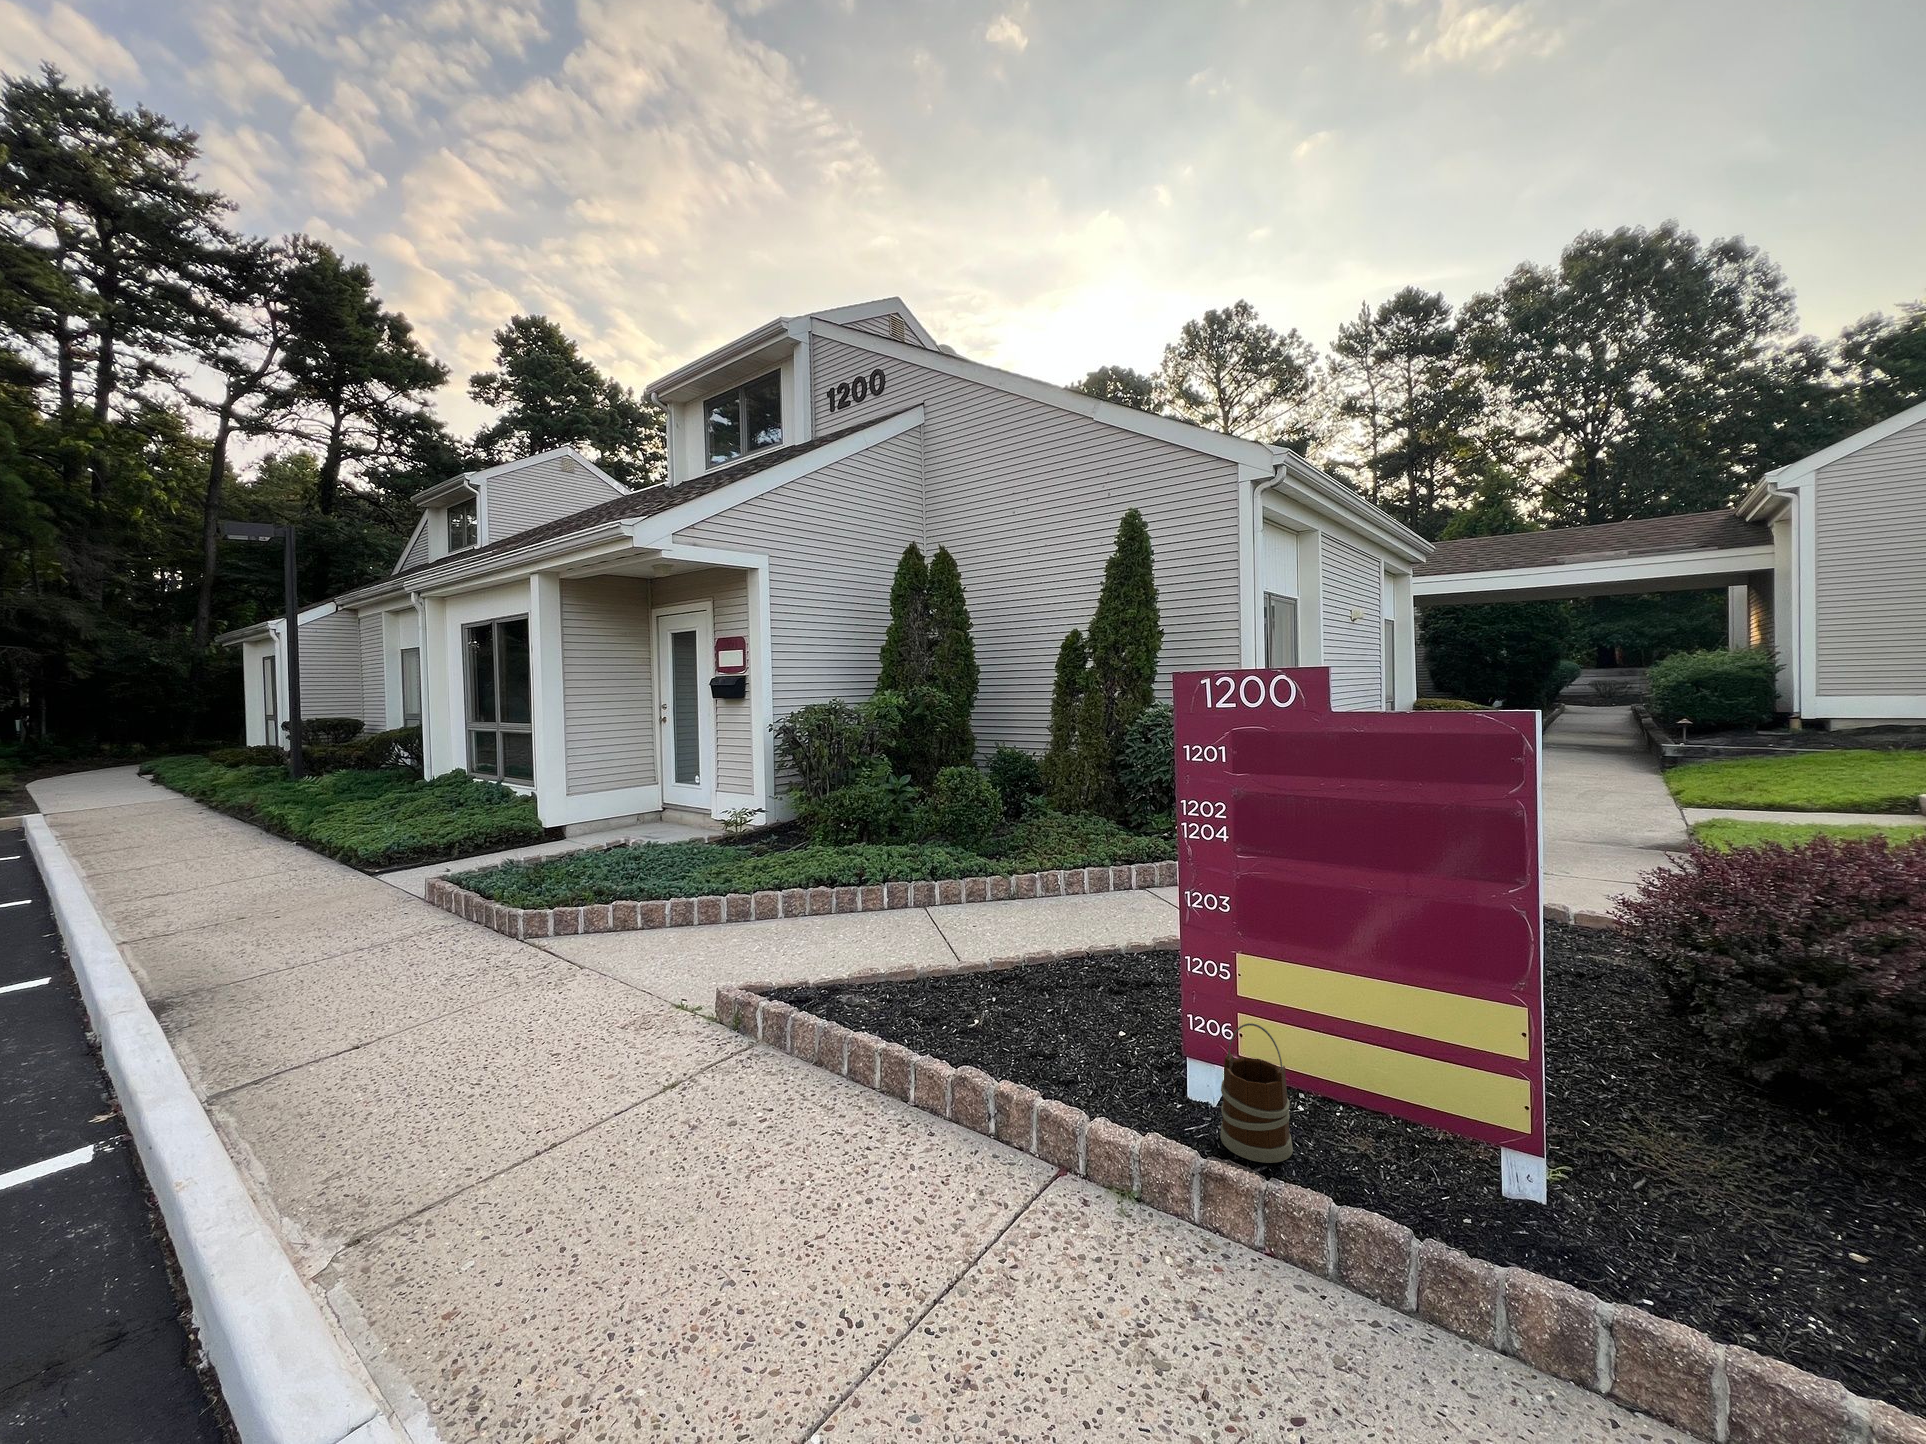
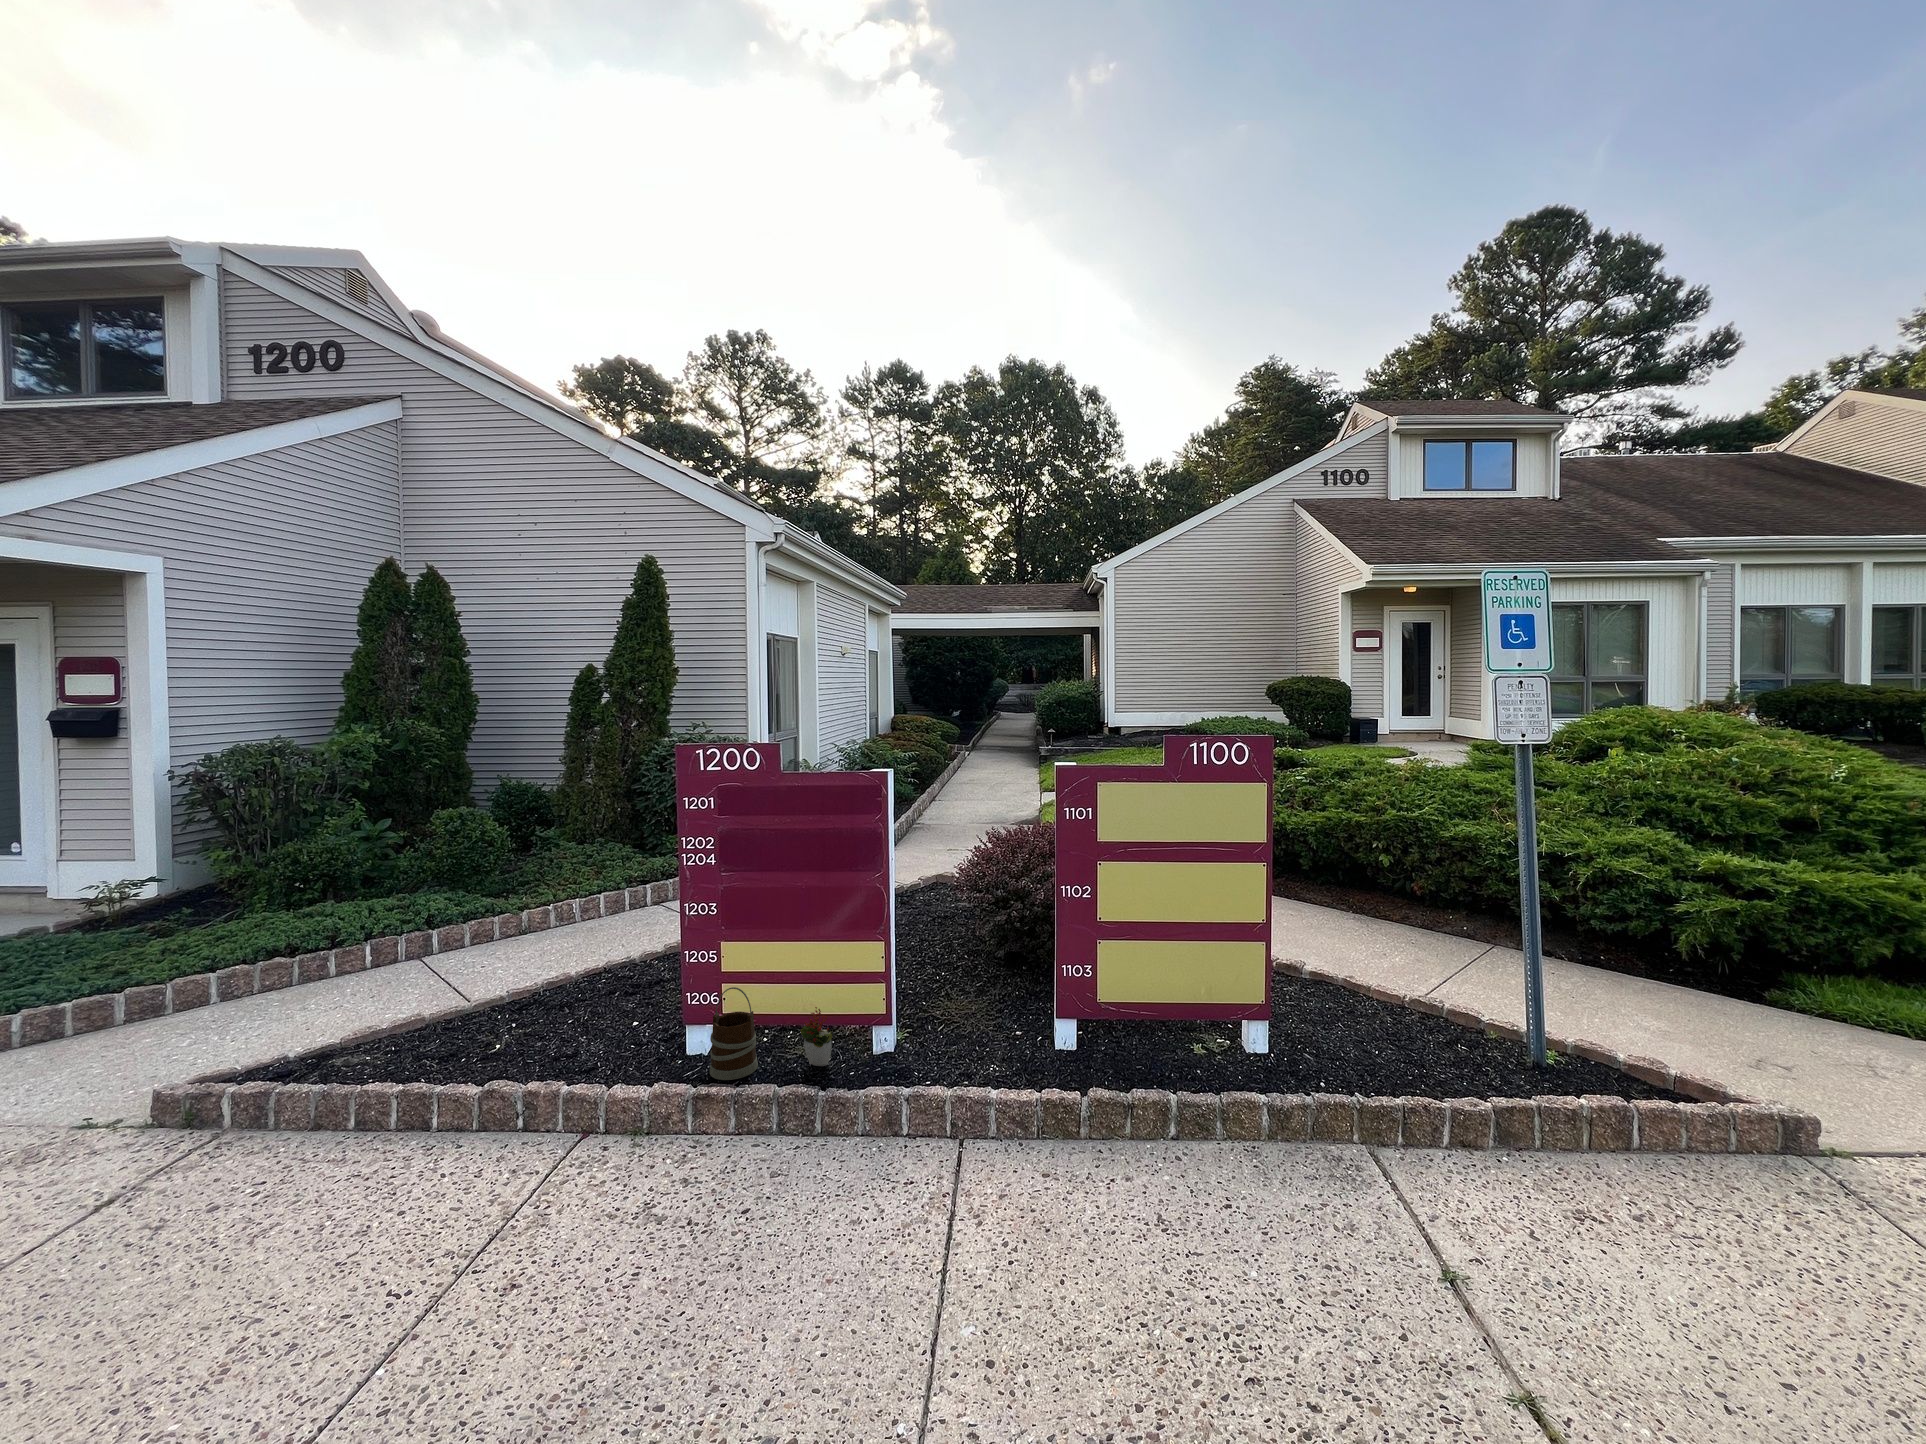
decorative plant: none [1364,1088,1424,1190] -> present [800,1007,832,1066]

